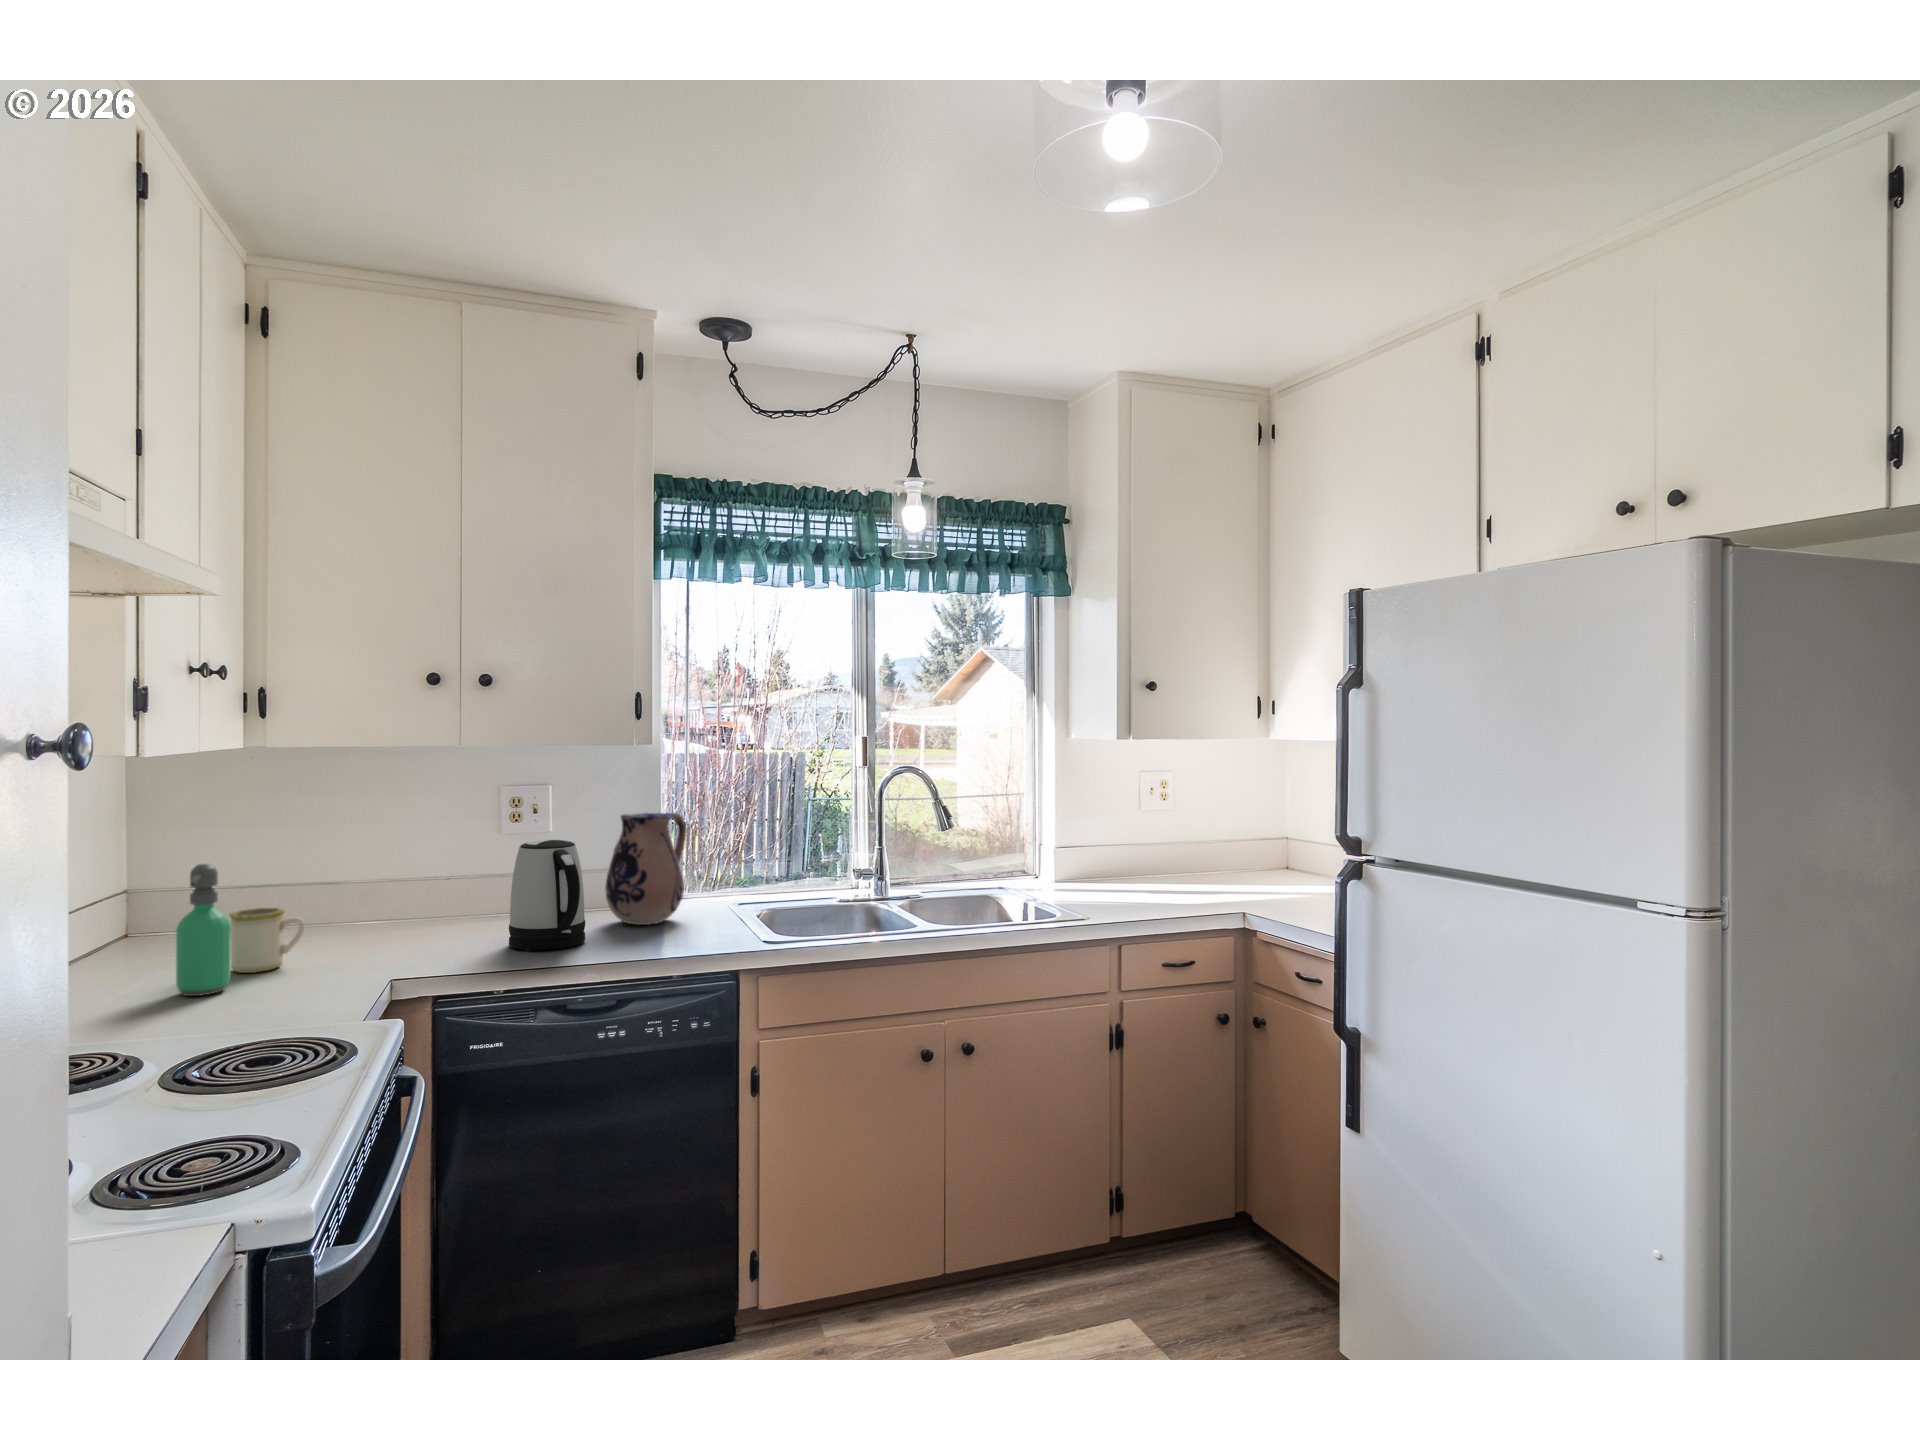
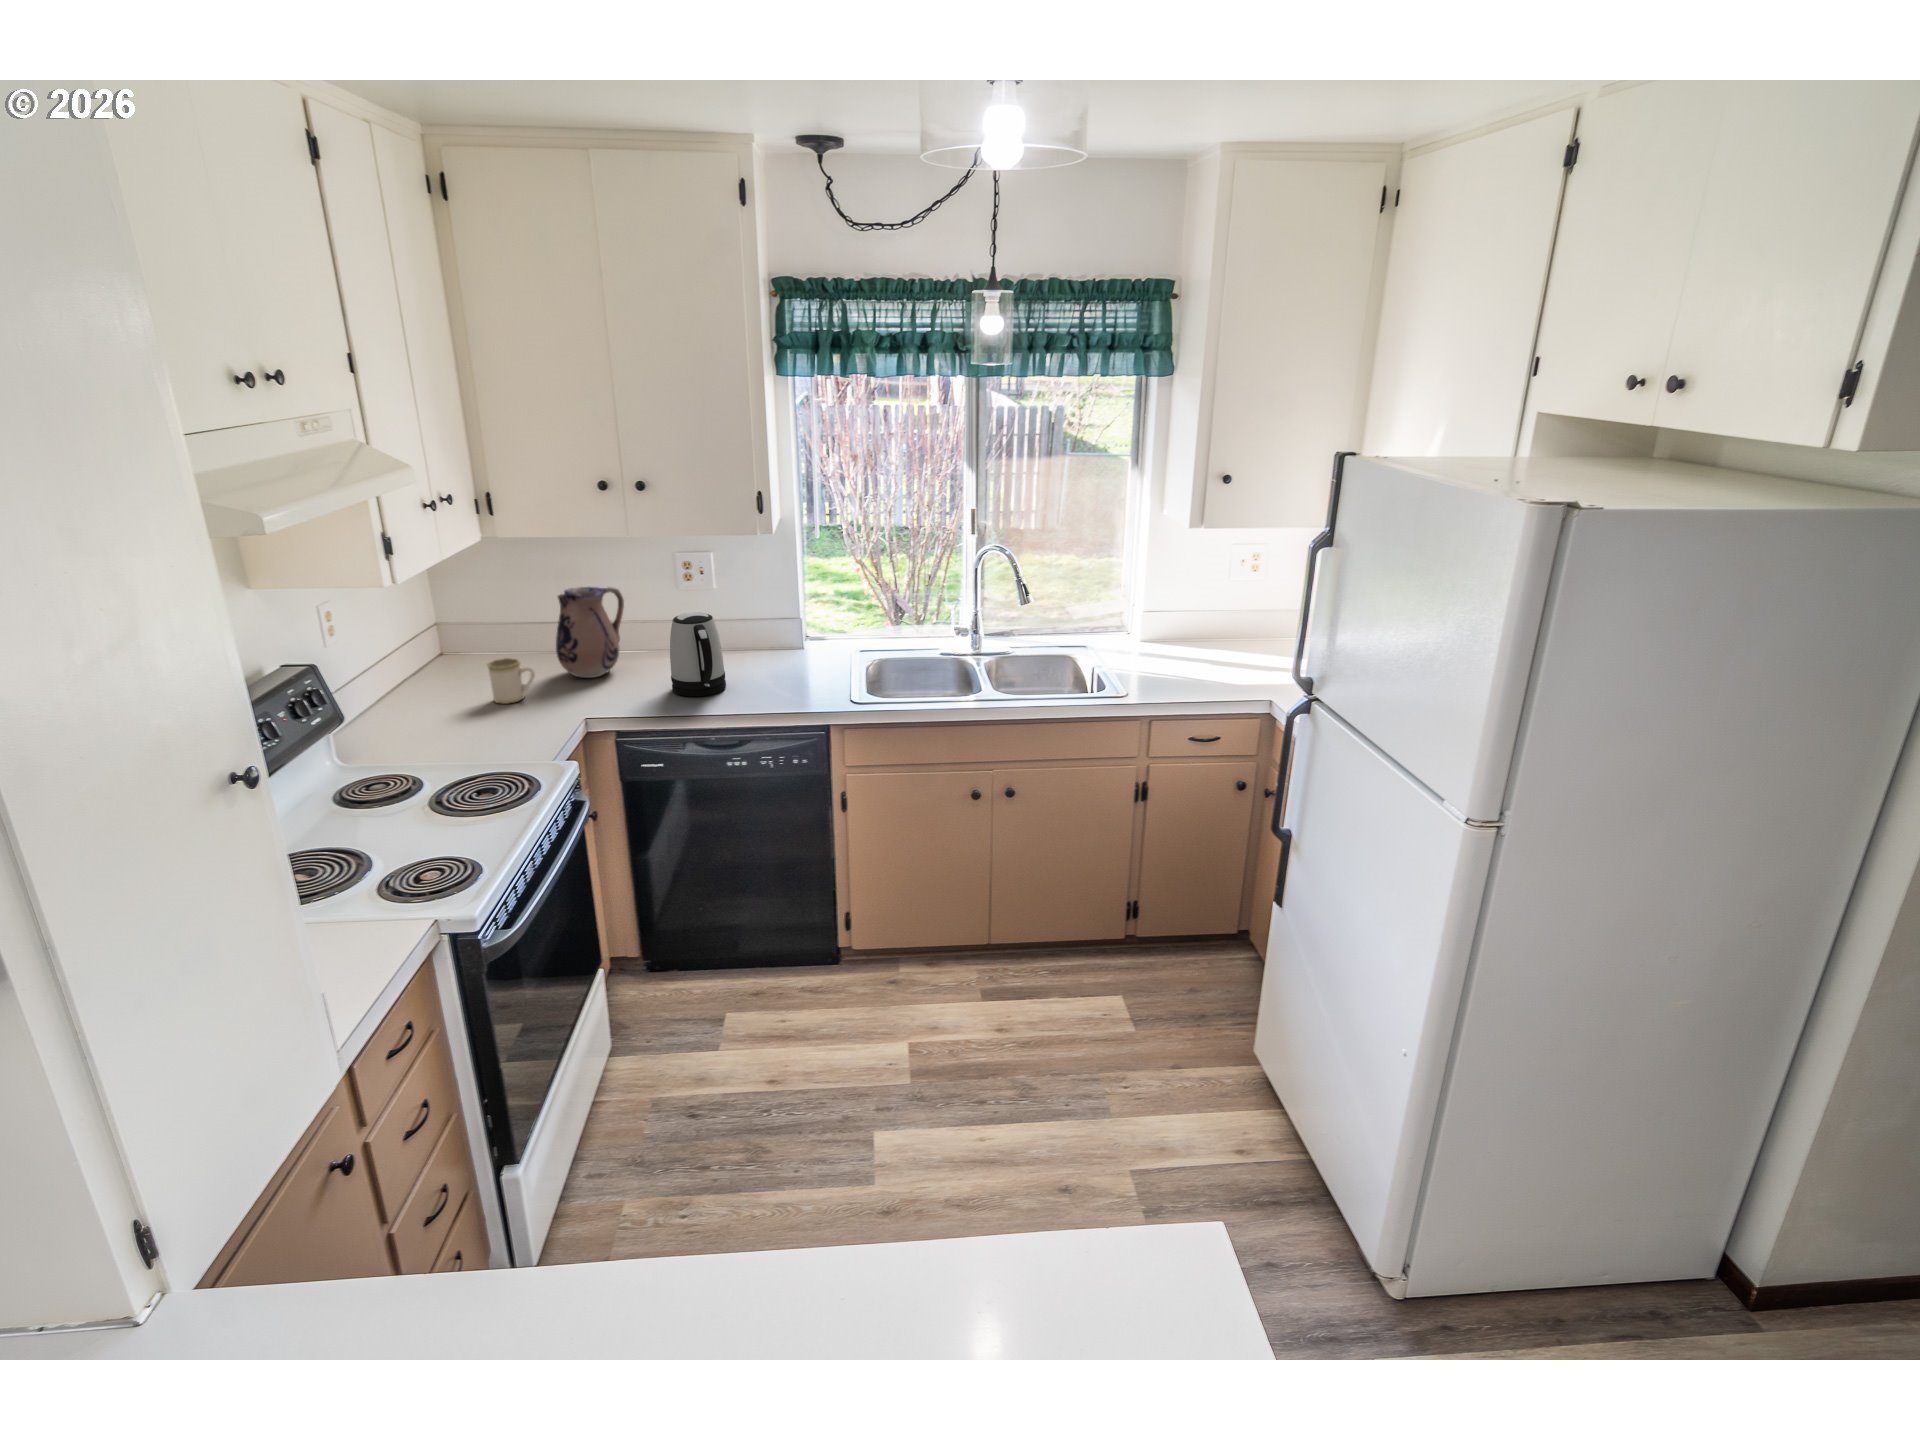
ceramic pitcher: present [606,813,686,925] -> present [556,587,624,678]
soap dispenser: present [176,864,231,996] -> none [449,639,487,725]

